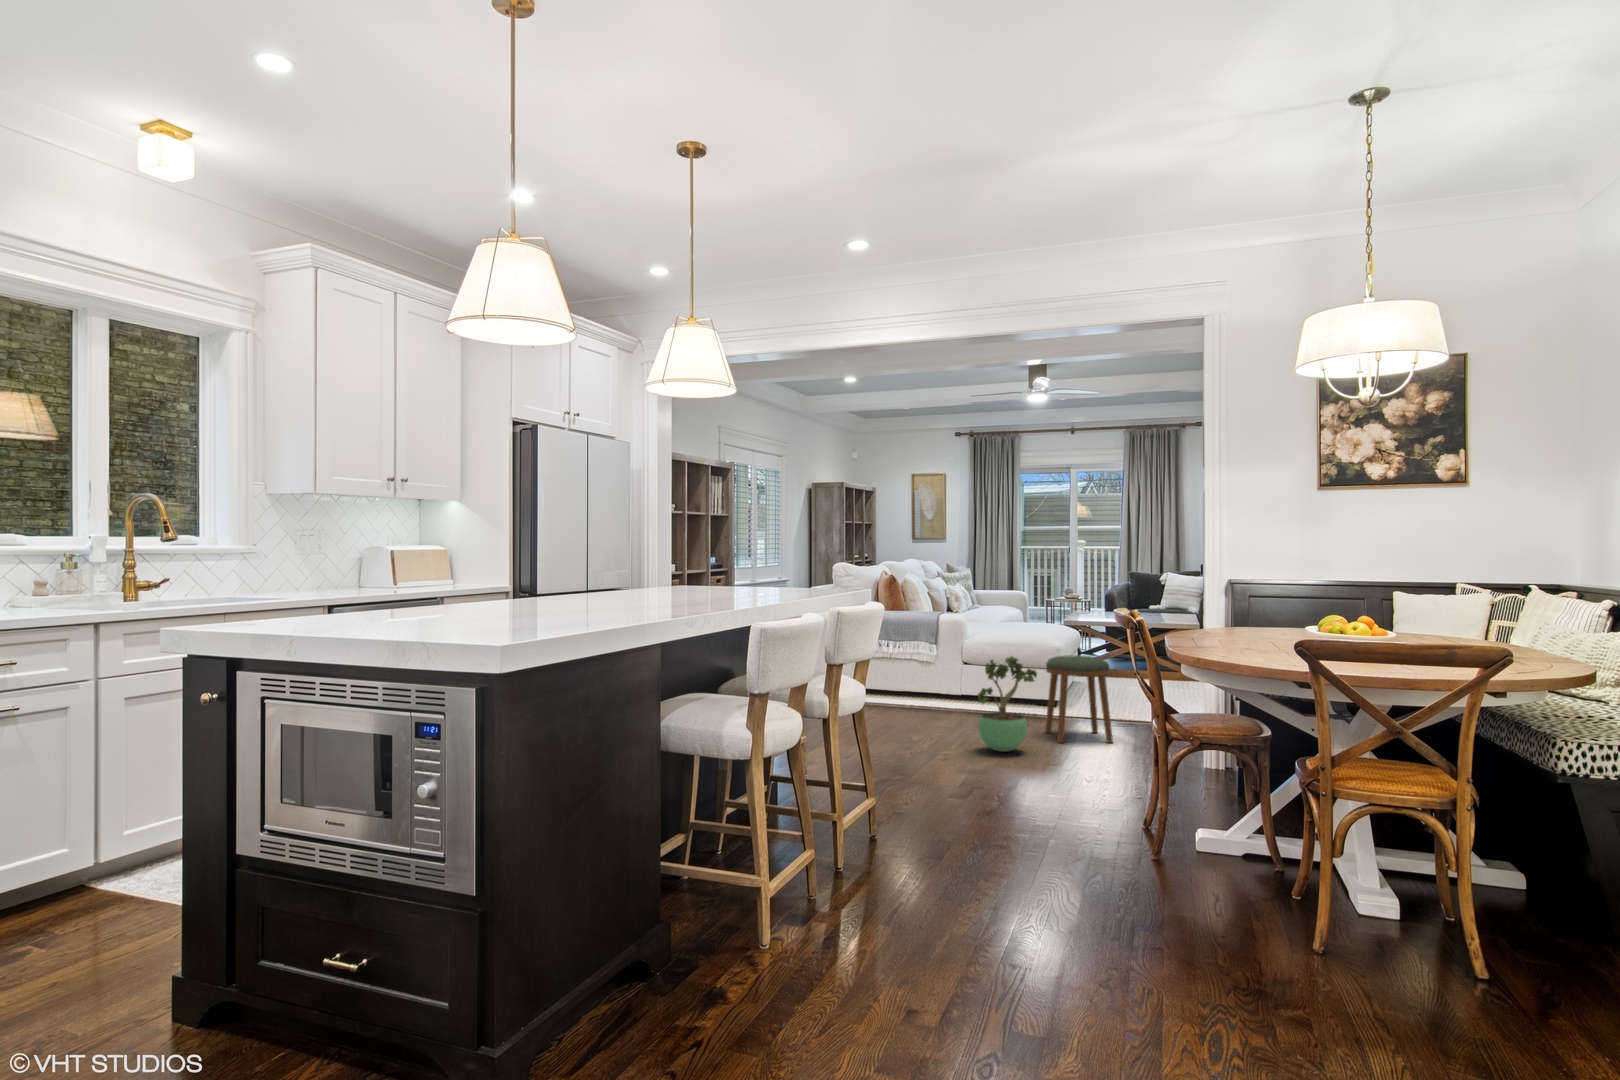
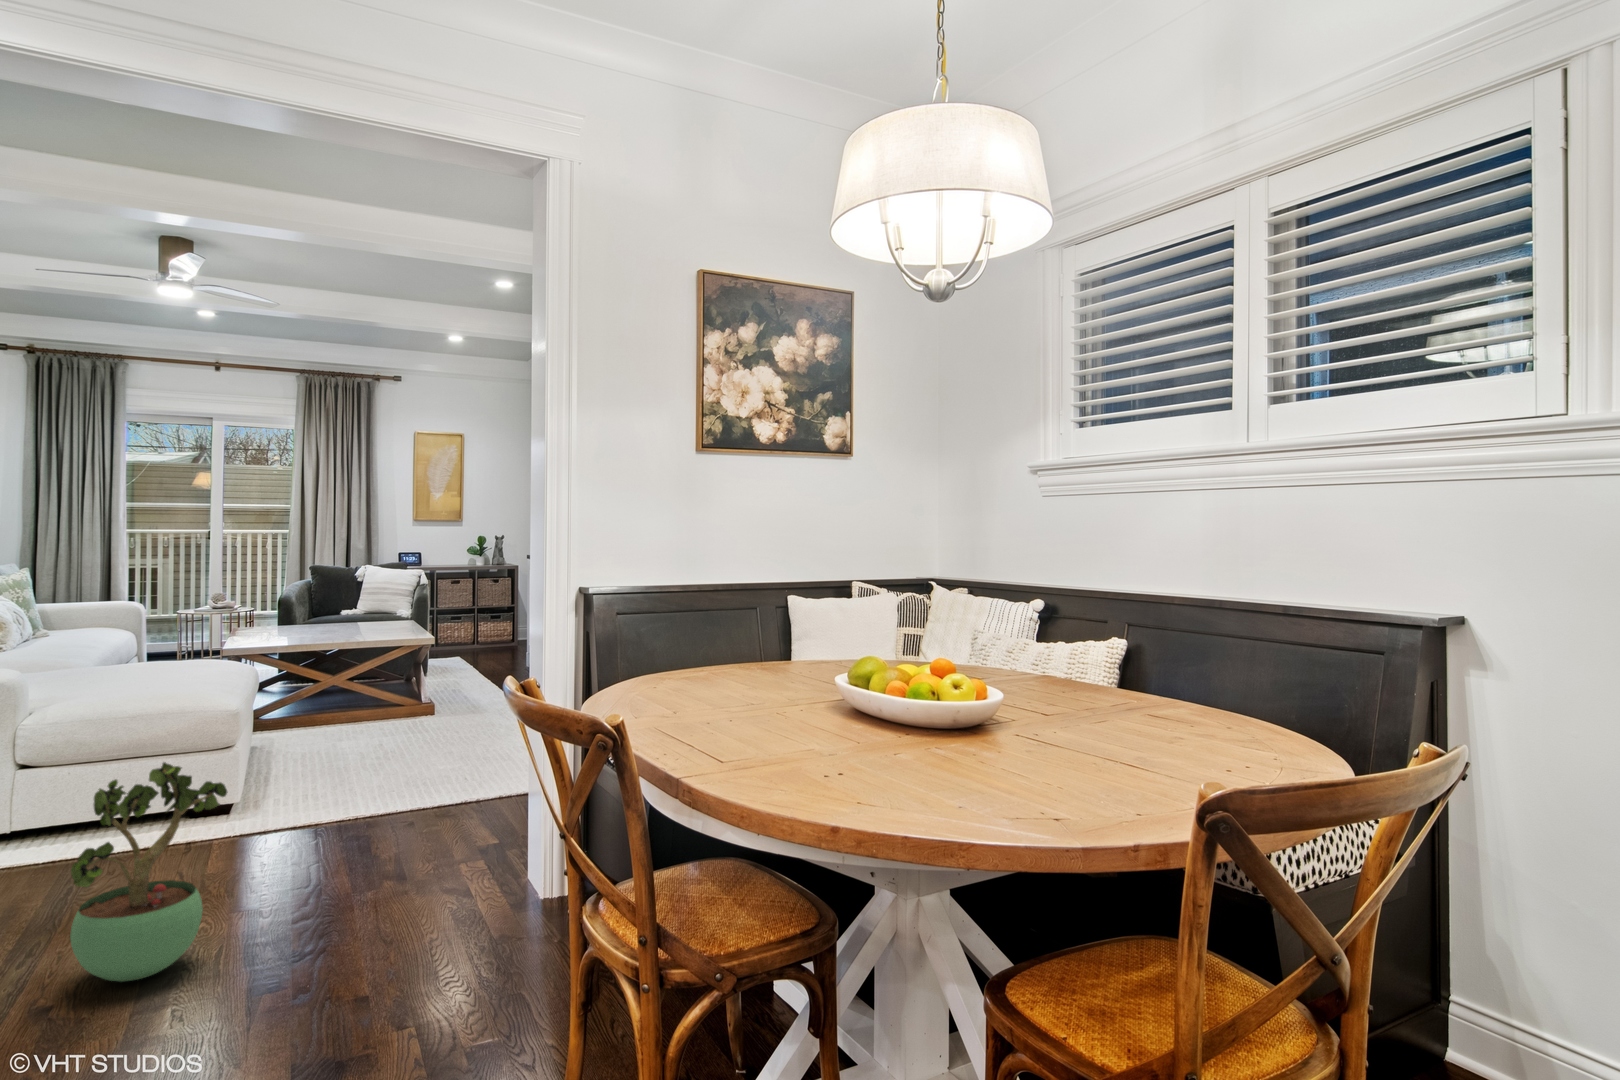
stool: present [1045,655,1113,743] -> none [225,725,370,907]

